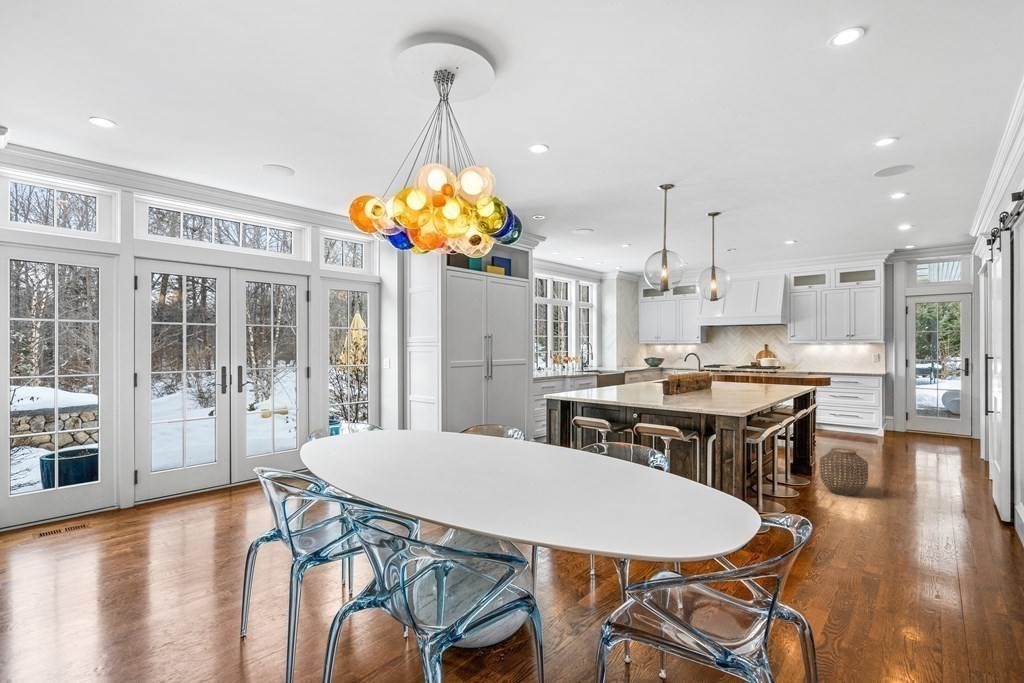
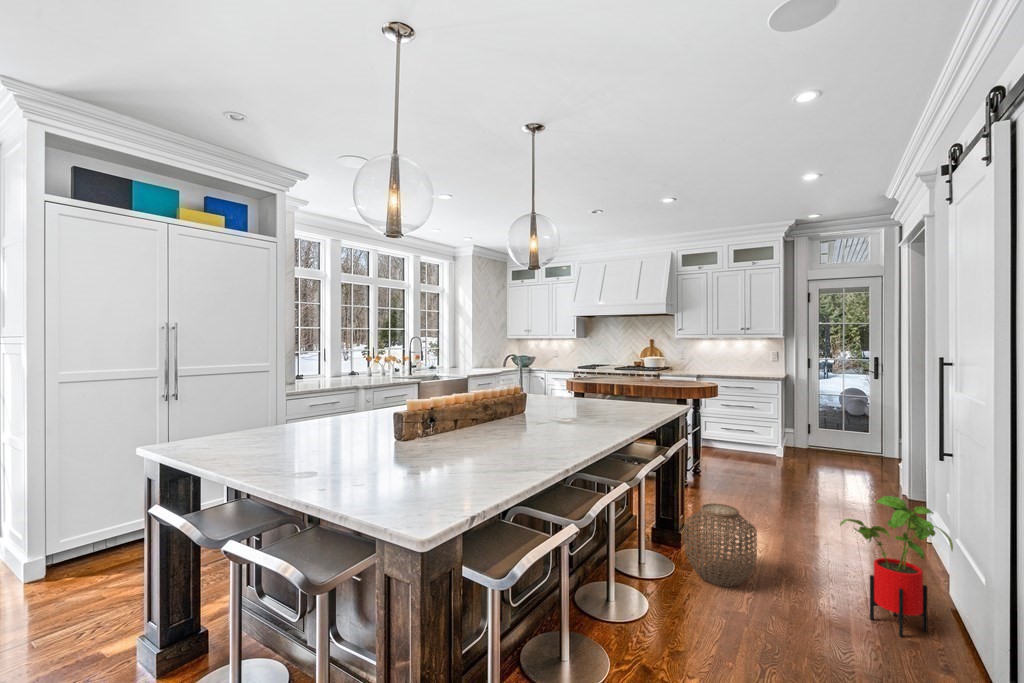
house plant: none [921,436,991,515] -> present [840,496,953,637]

